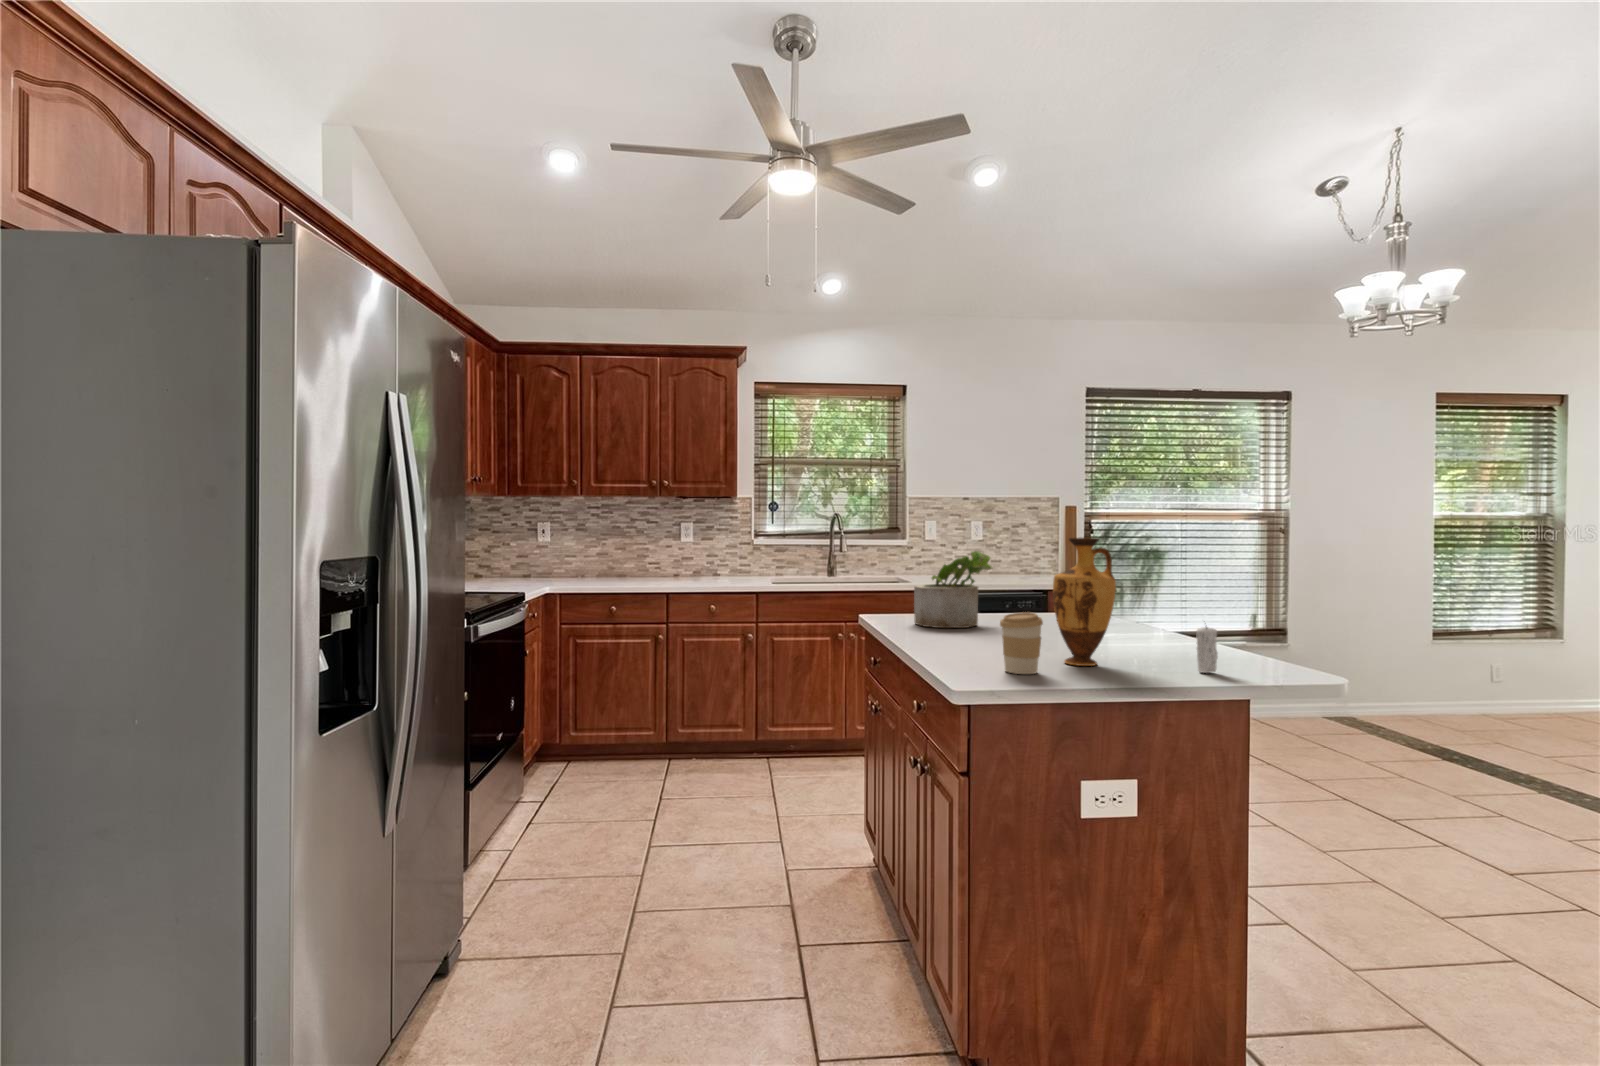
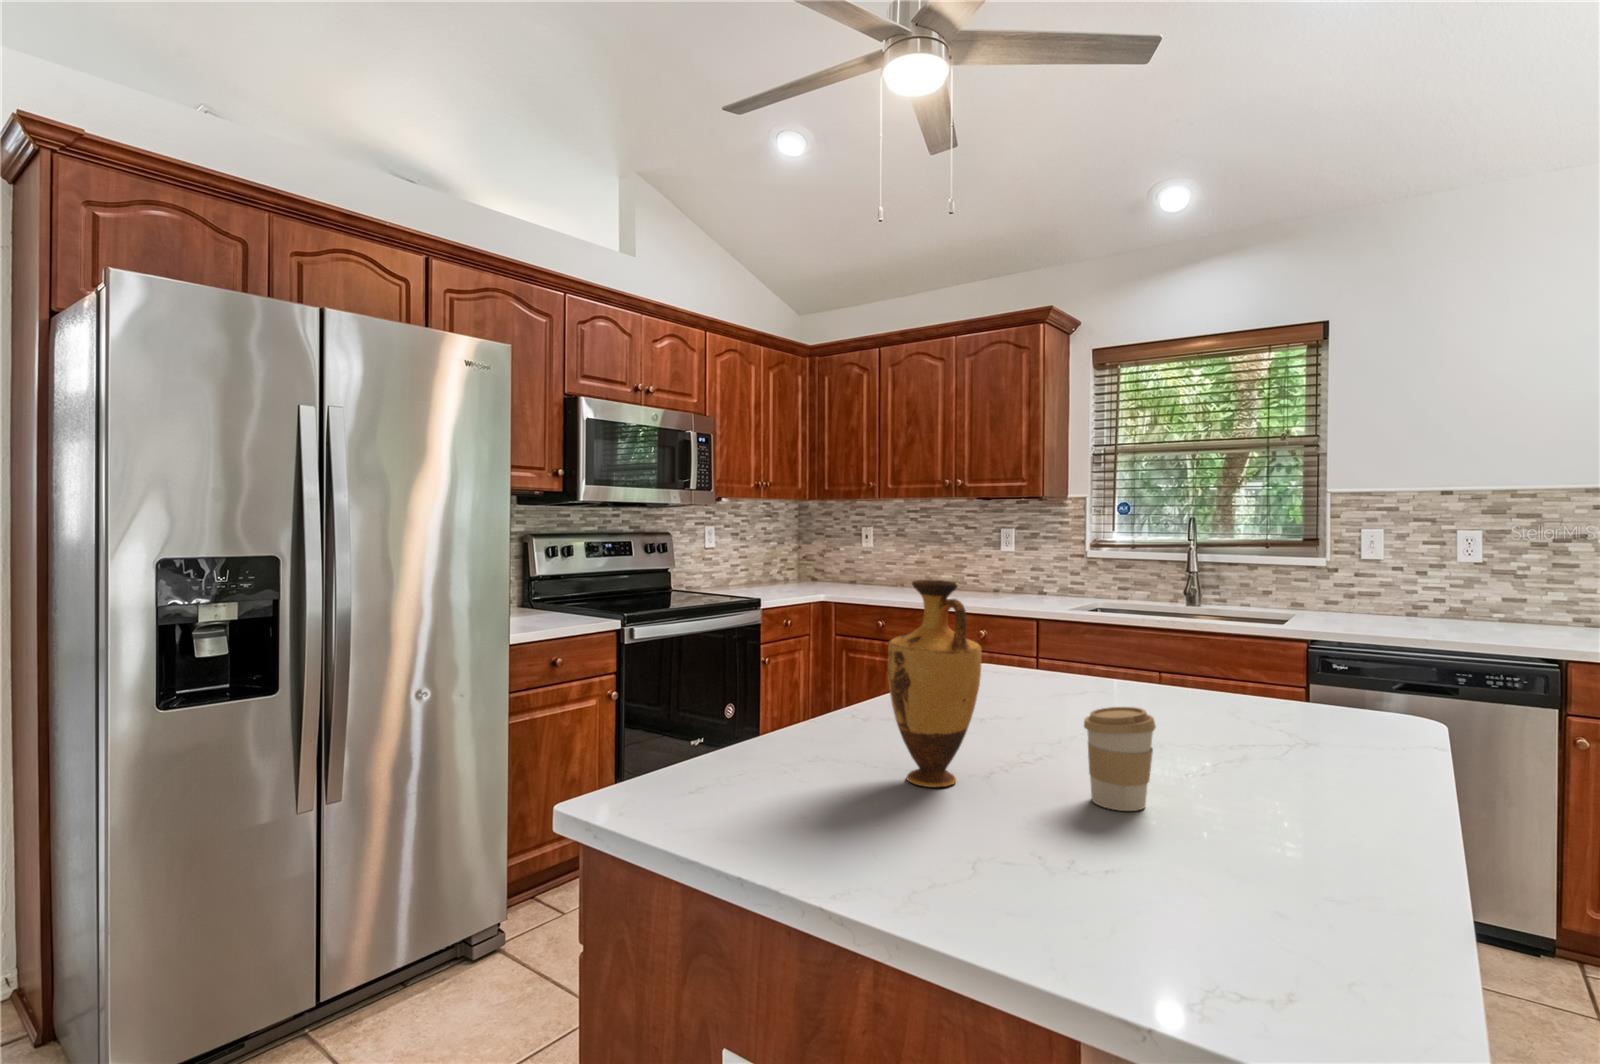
potted plant: present [914,551,992,628] -> none [993,587,1130,700]
coffee cup: present [1000,612,1043,674] -> present [1084,707,1156,811]
candle: present [1196,627,1218,673] -> none [1032,743,1069,847]

